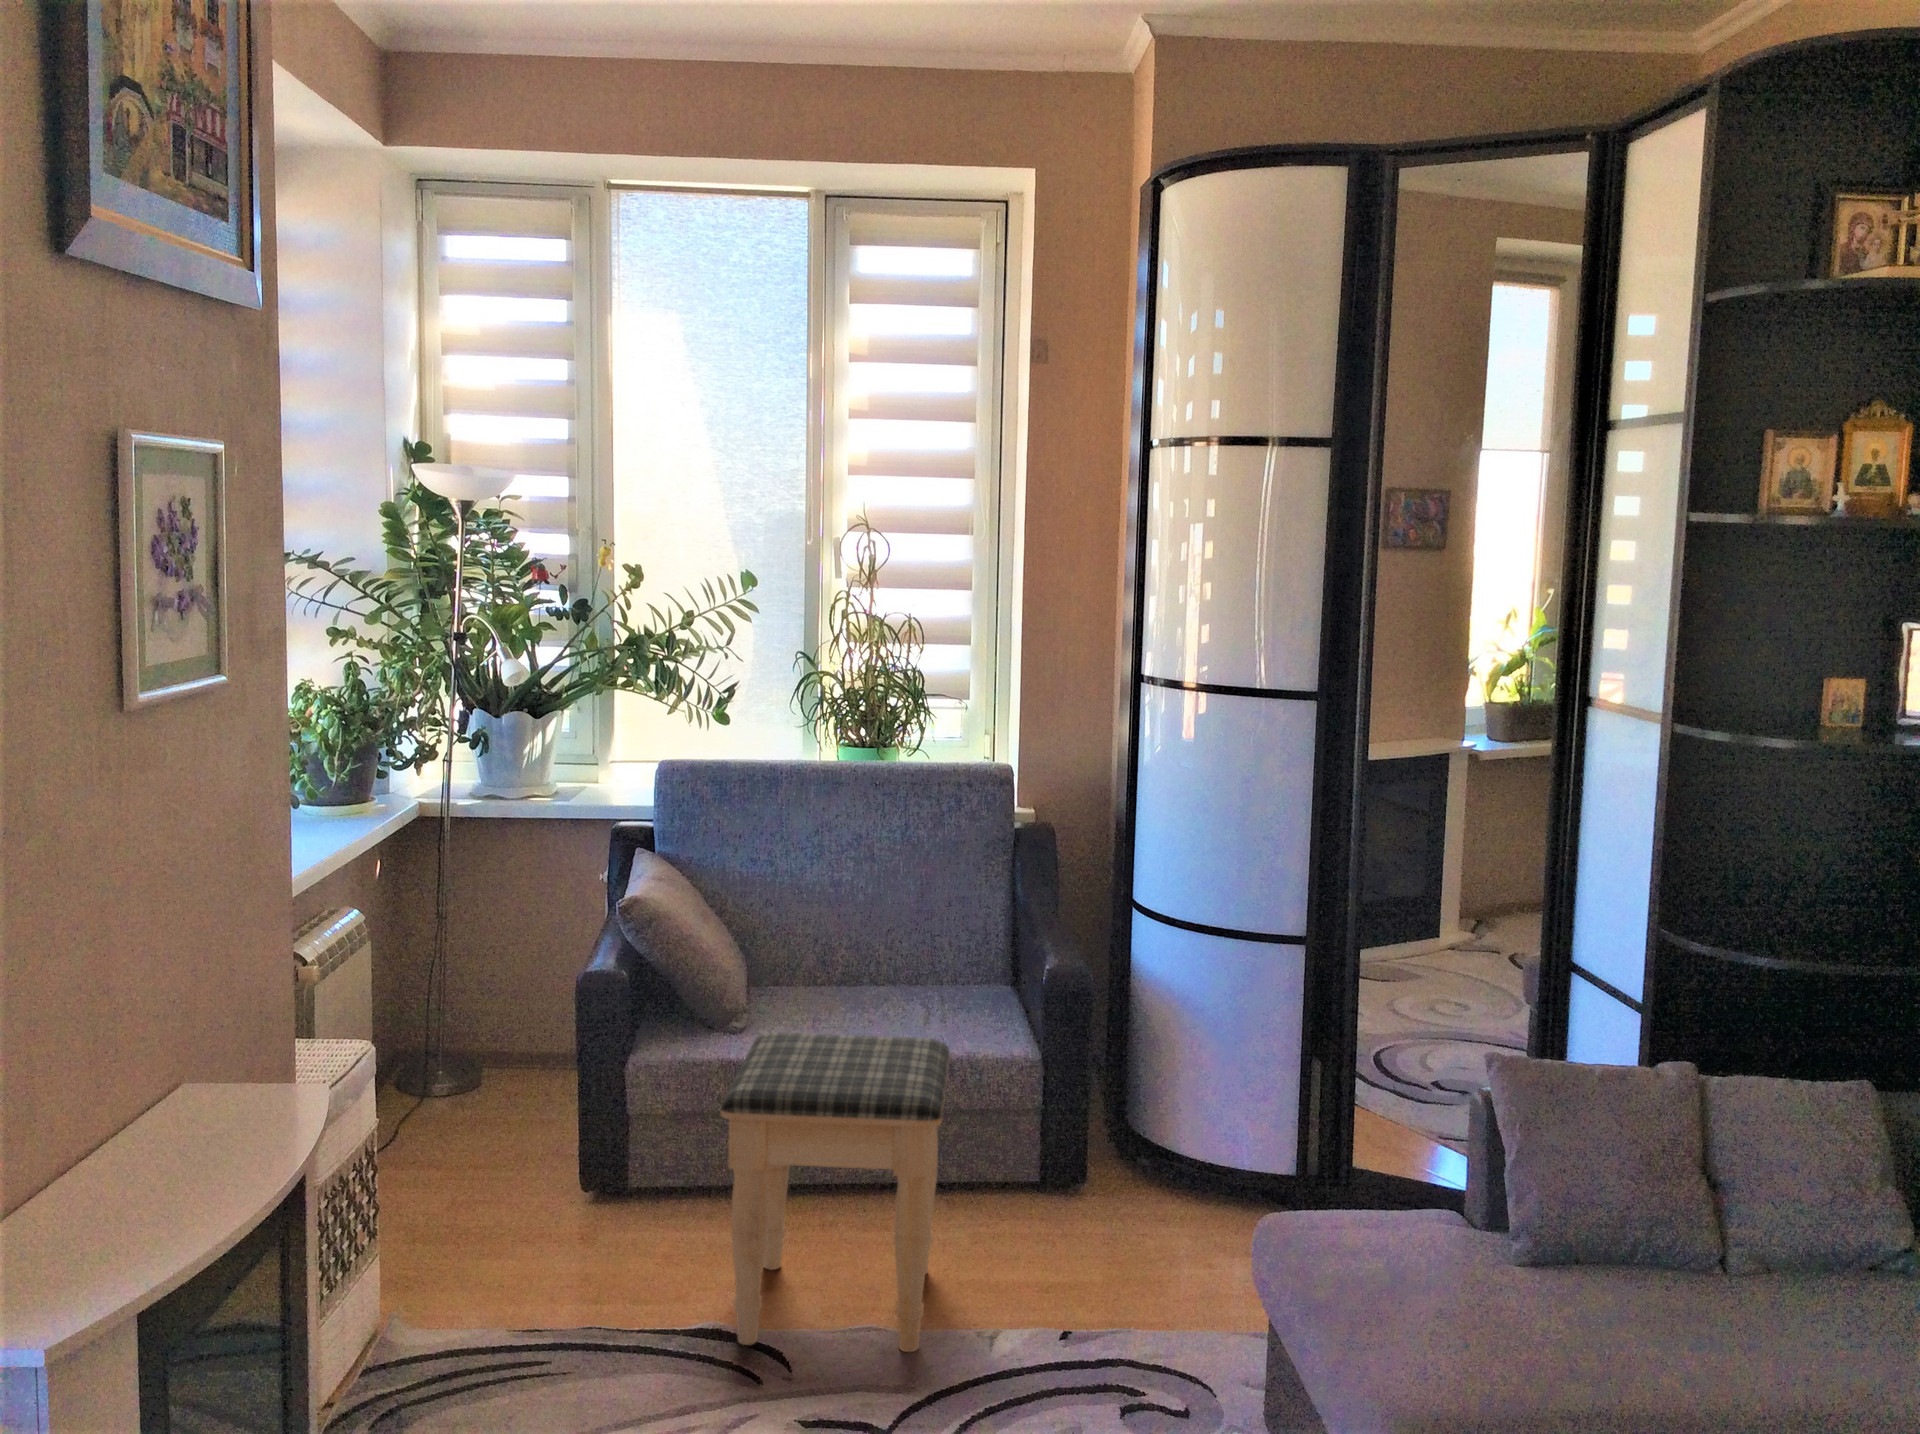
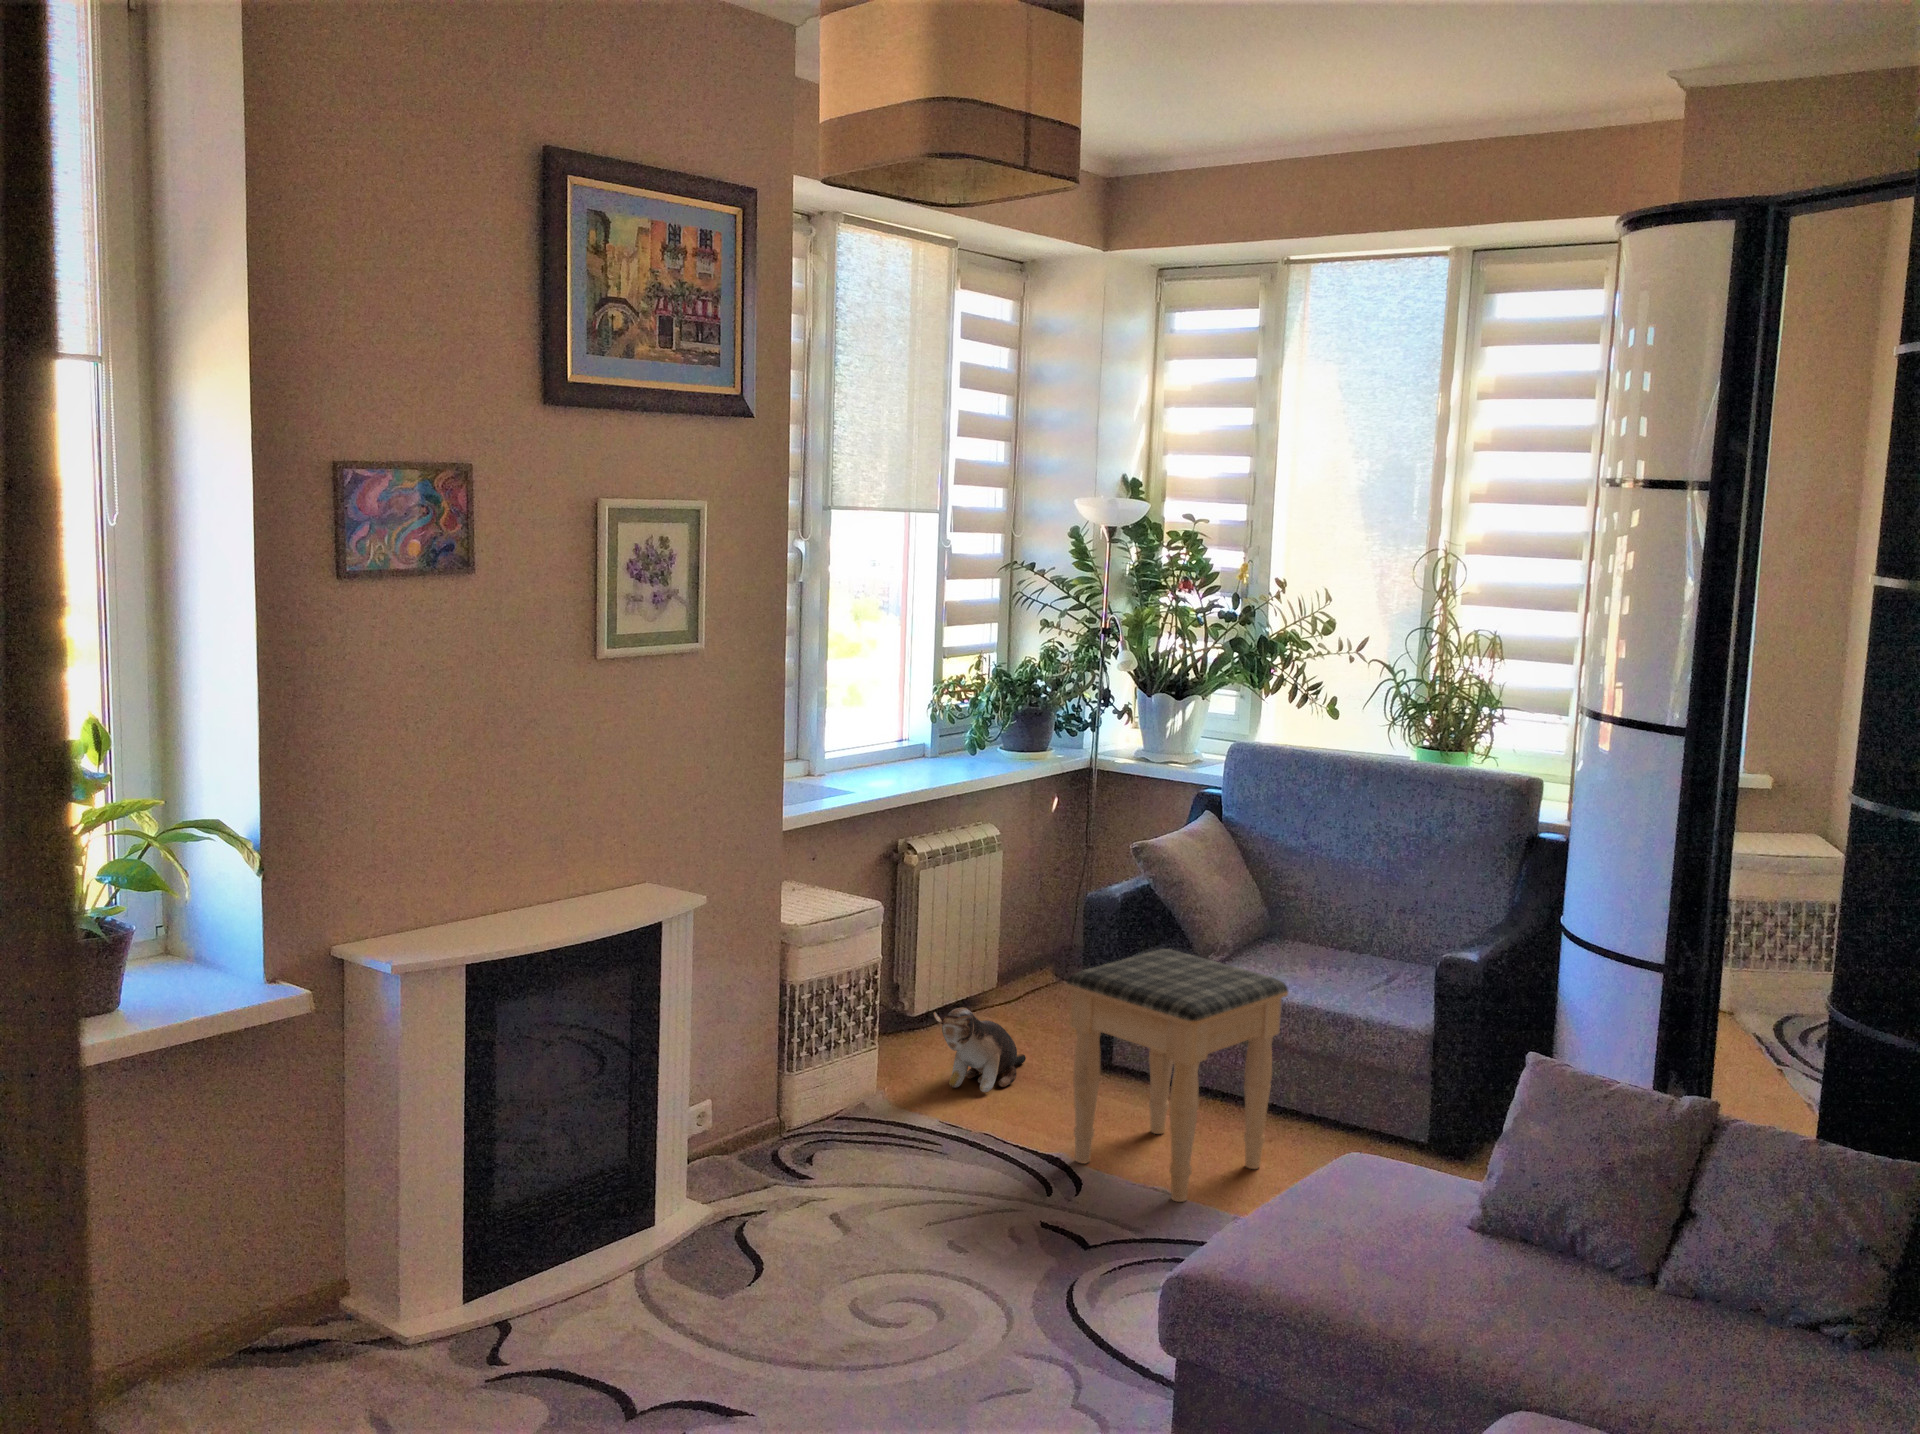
plush toy: none [446,1179,533,1296] -> present [934,1007,1026,1092]

